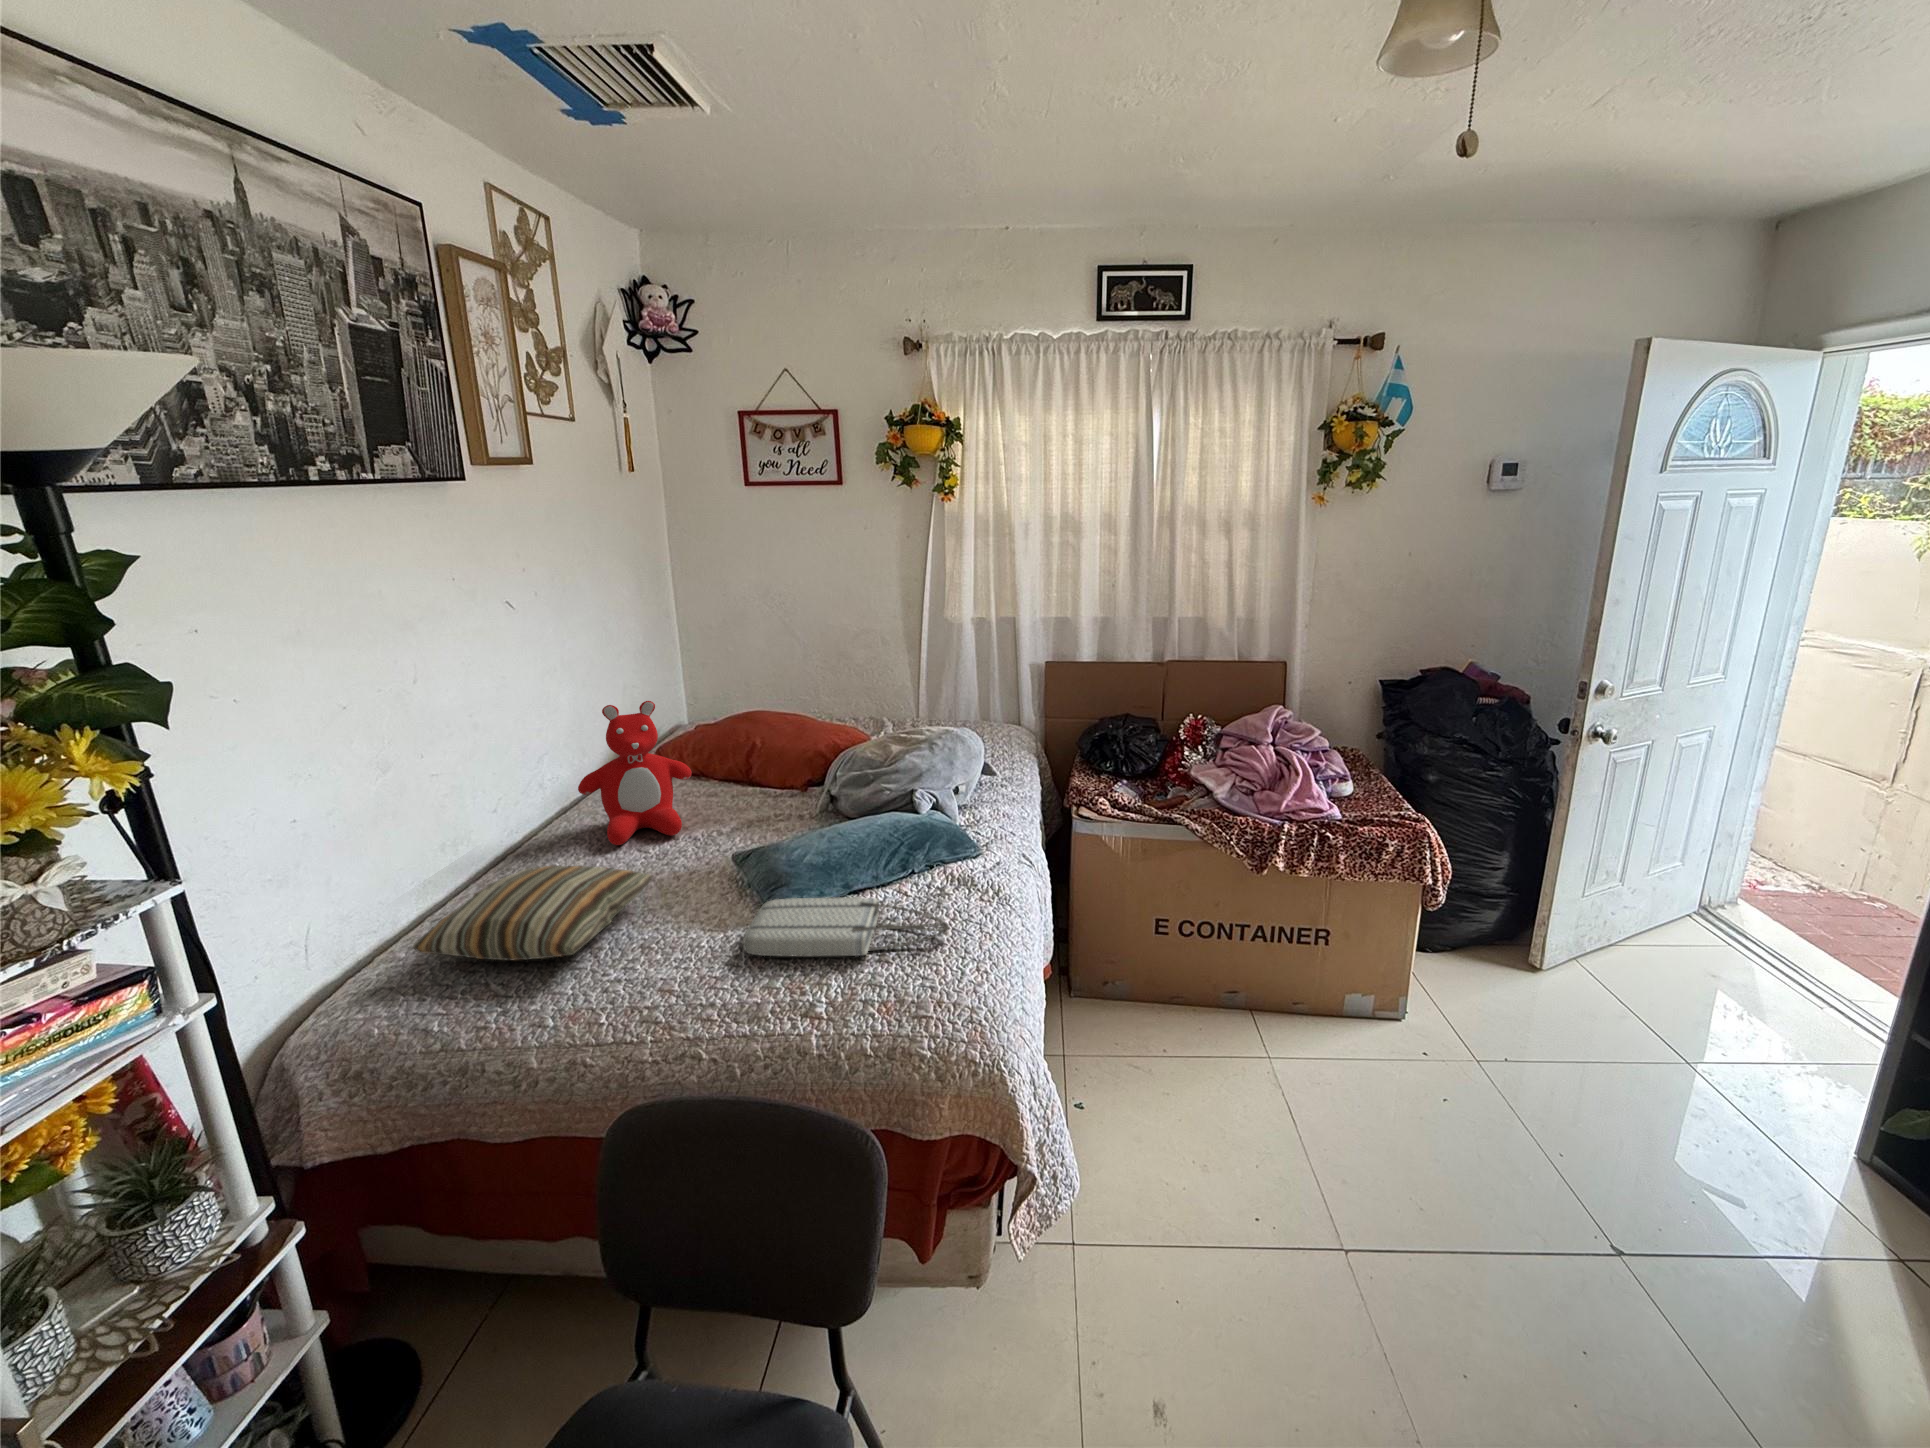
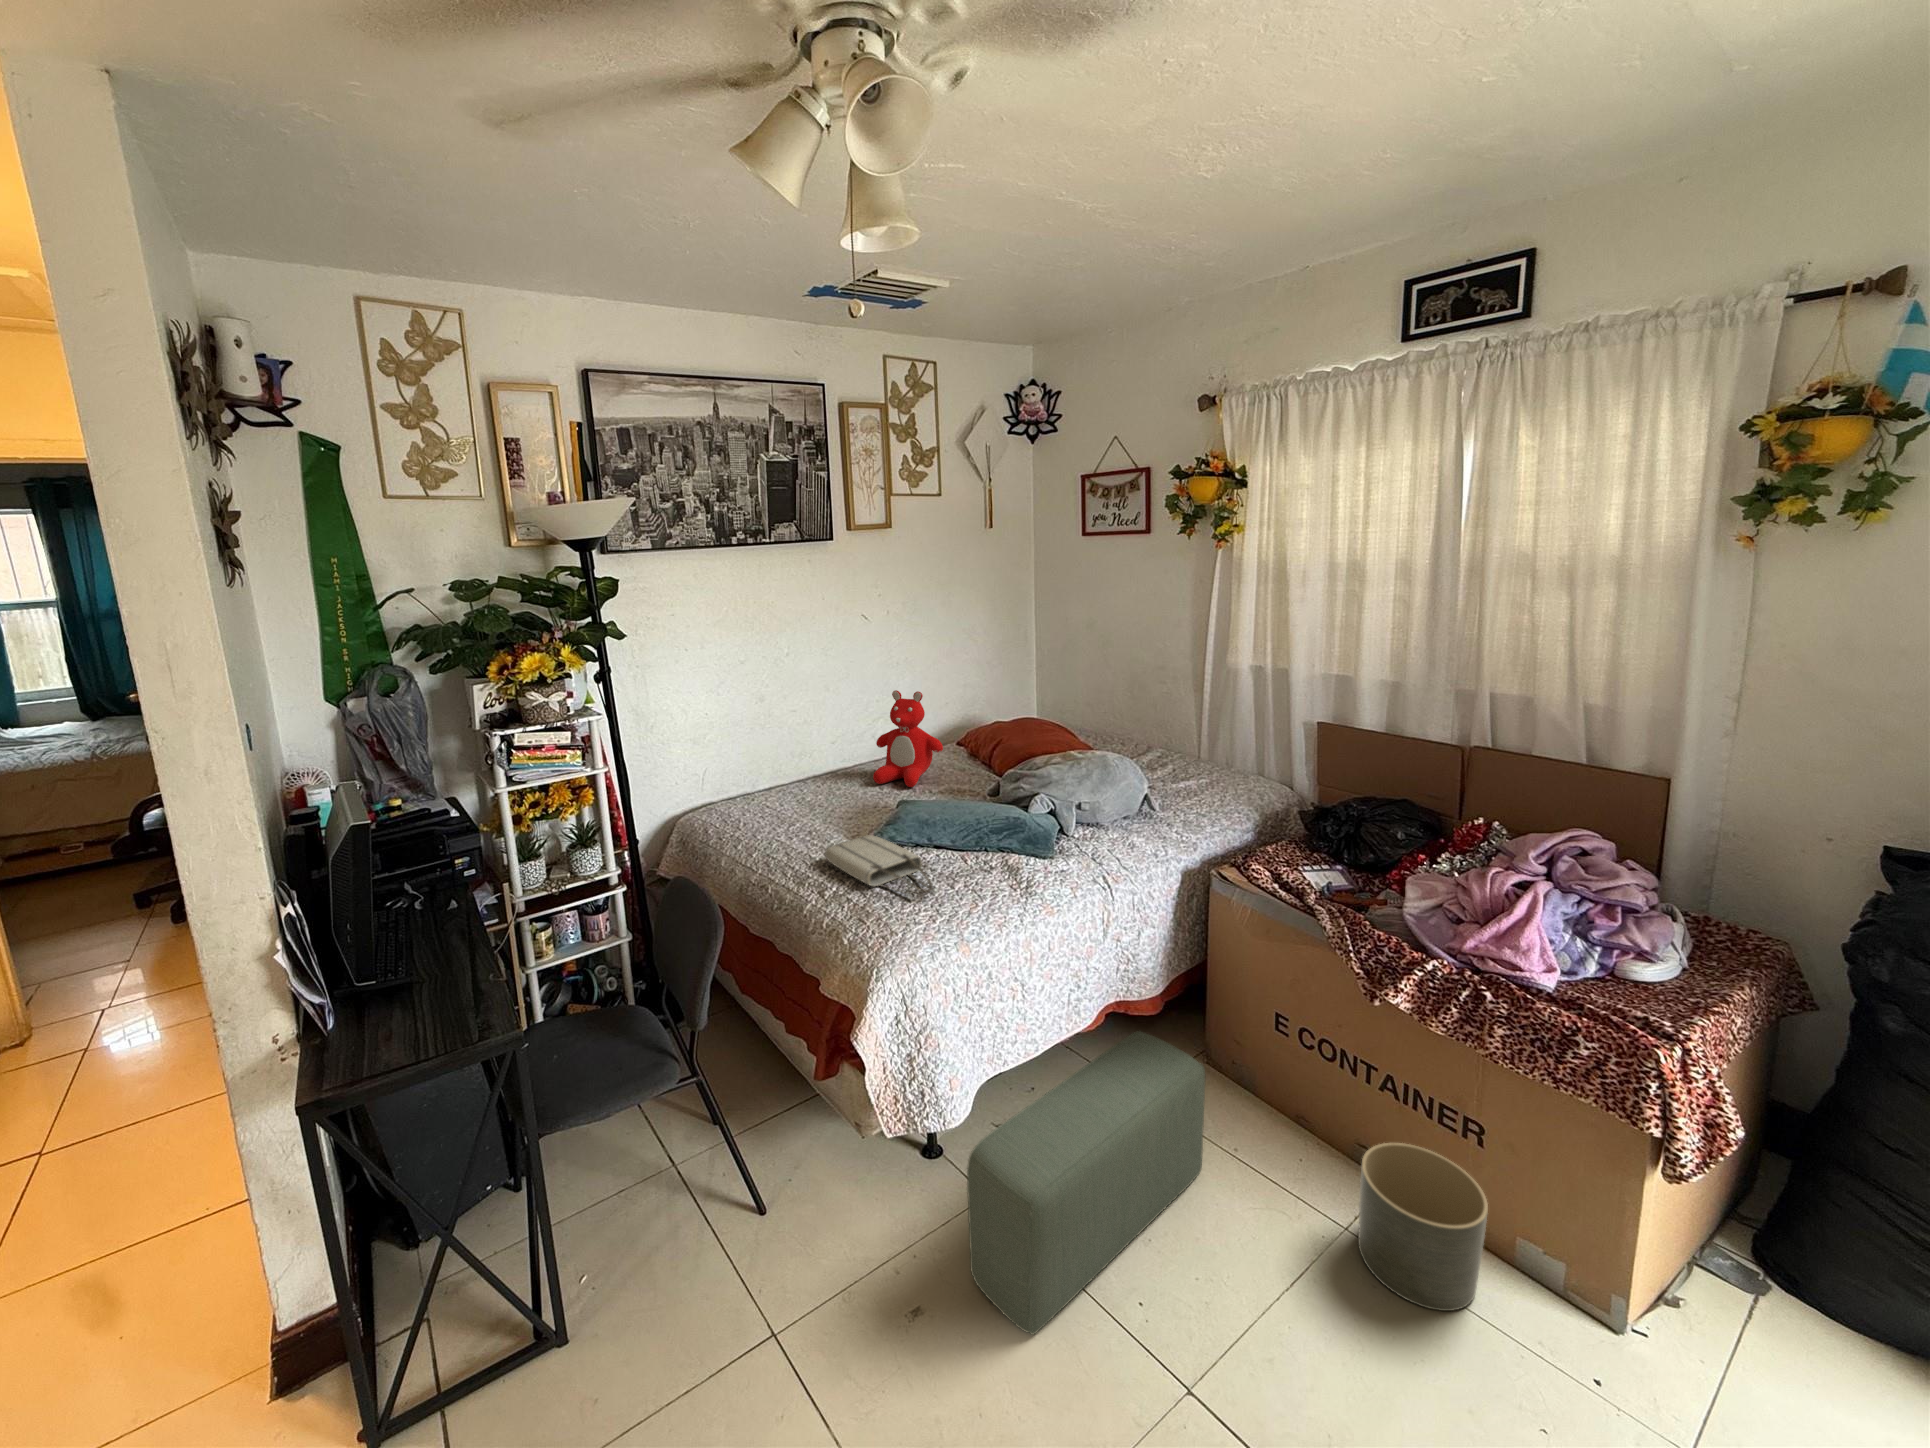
pillow: present [413,866,653,961] -> none [720,777,846,825]
planter: none [1283,962,1370,1070] -> present [1358,1143,1488,1311]
pouf: none [1119,977,1261,1292] -> present [967,1031,1205,1335]

